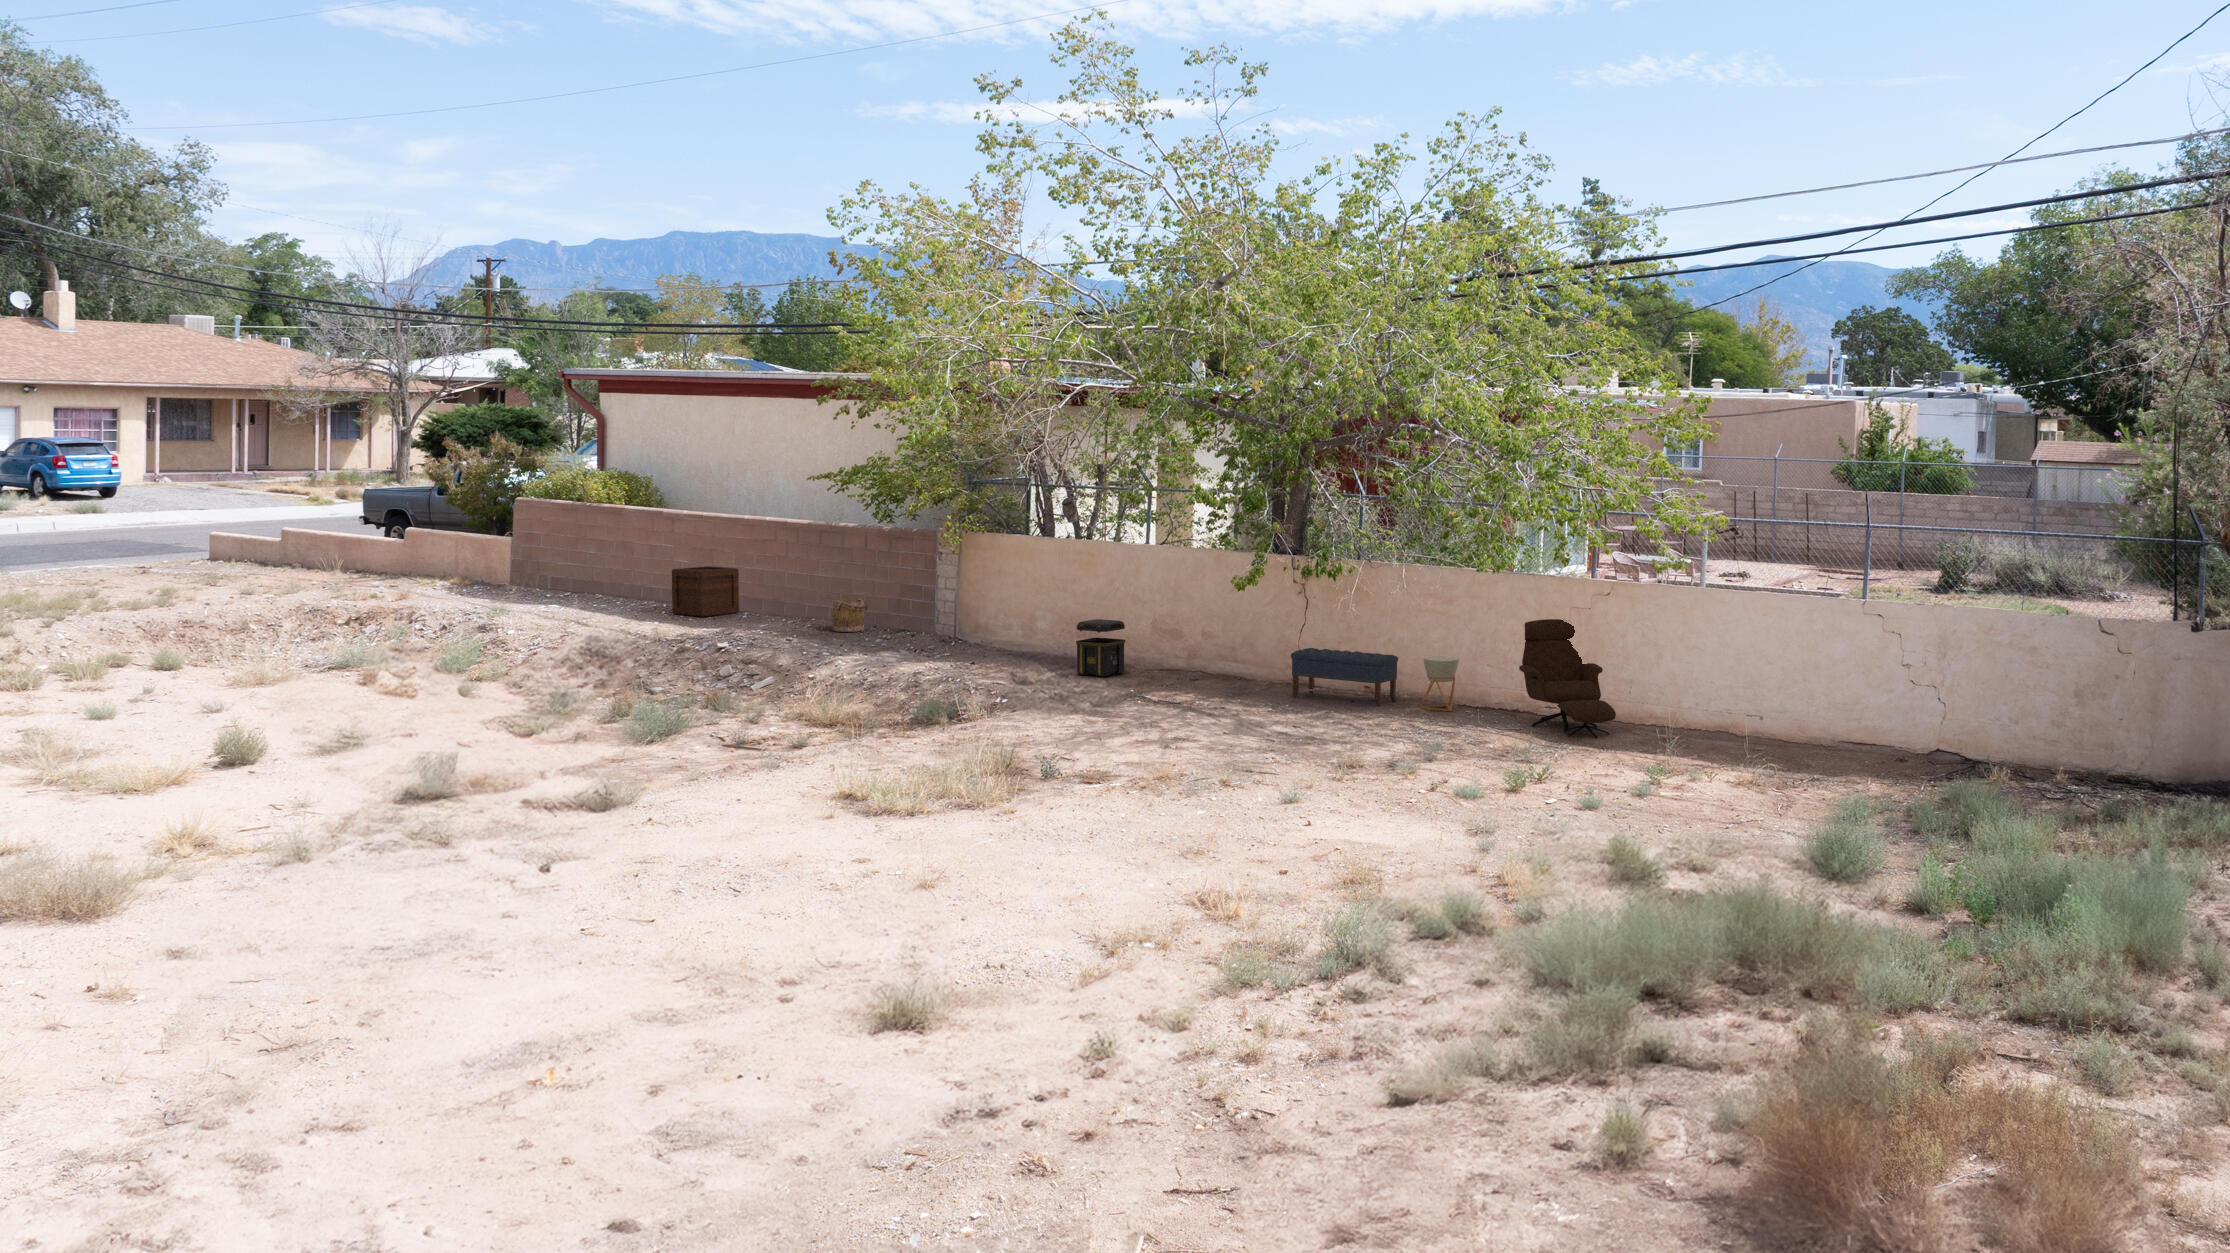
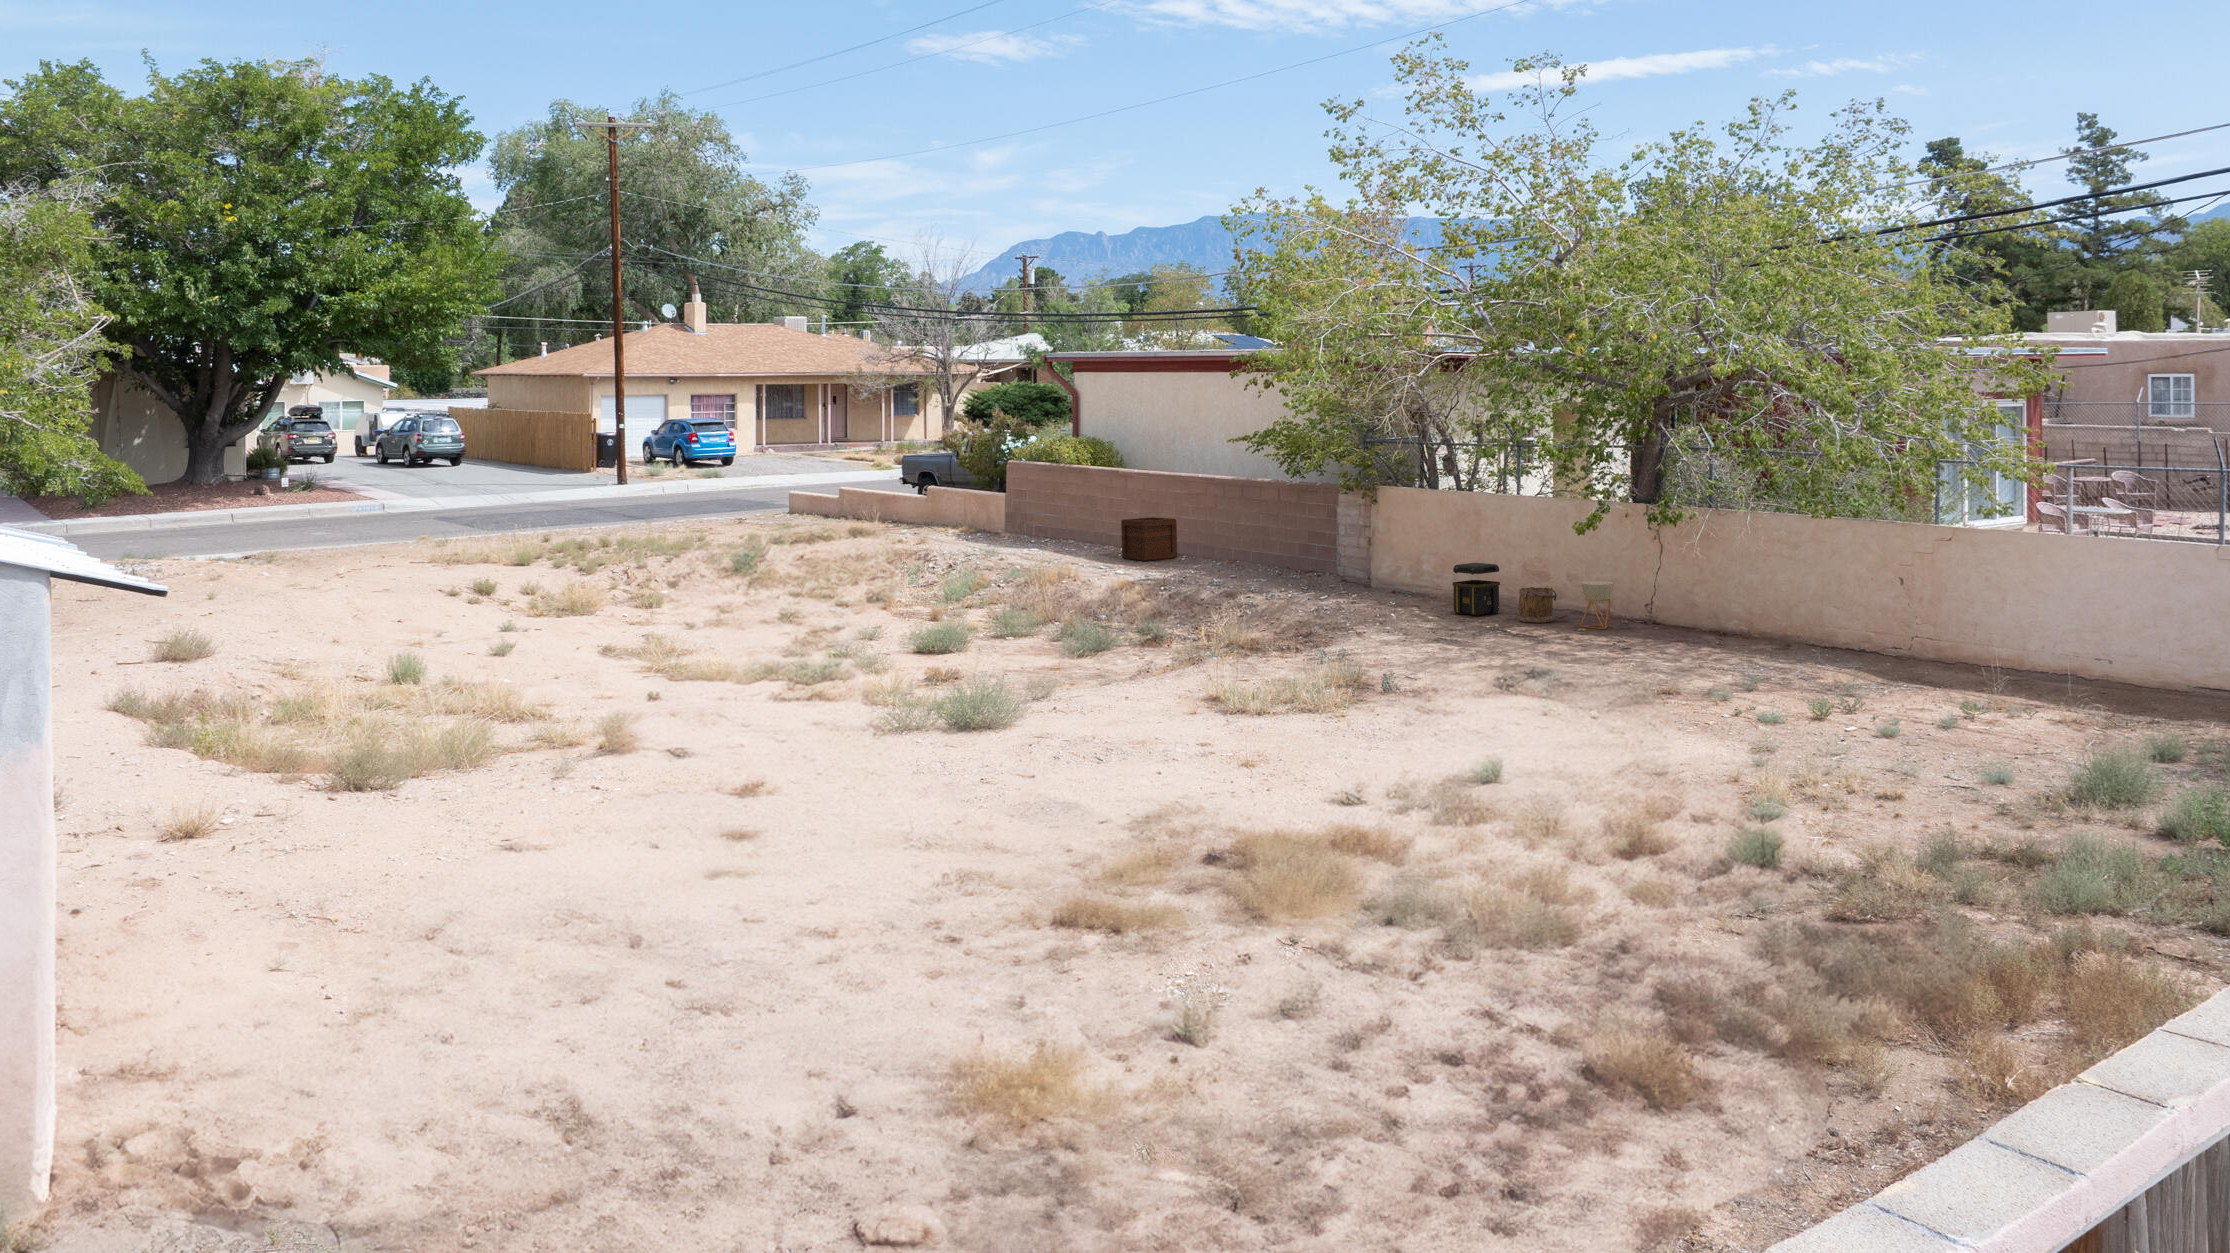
bucket: present [832,598,867,632] -> present [1519,586,1557,623]
lounge chair: present [1519,619,1616,738] -> none [1865,562,1960,679]
bench: present [1291,648,1398,706] -> none [1646,590,1754,646]
planter: present [1421,656,1459,711] -> present [1579,581,1614,629]

